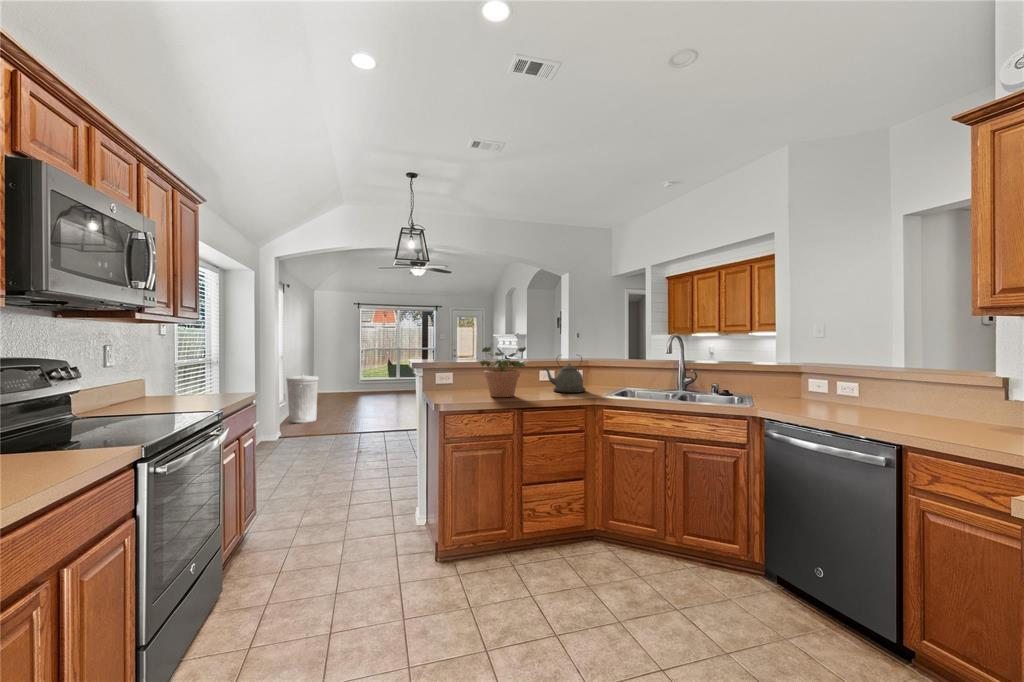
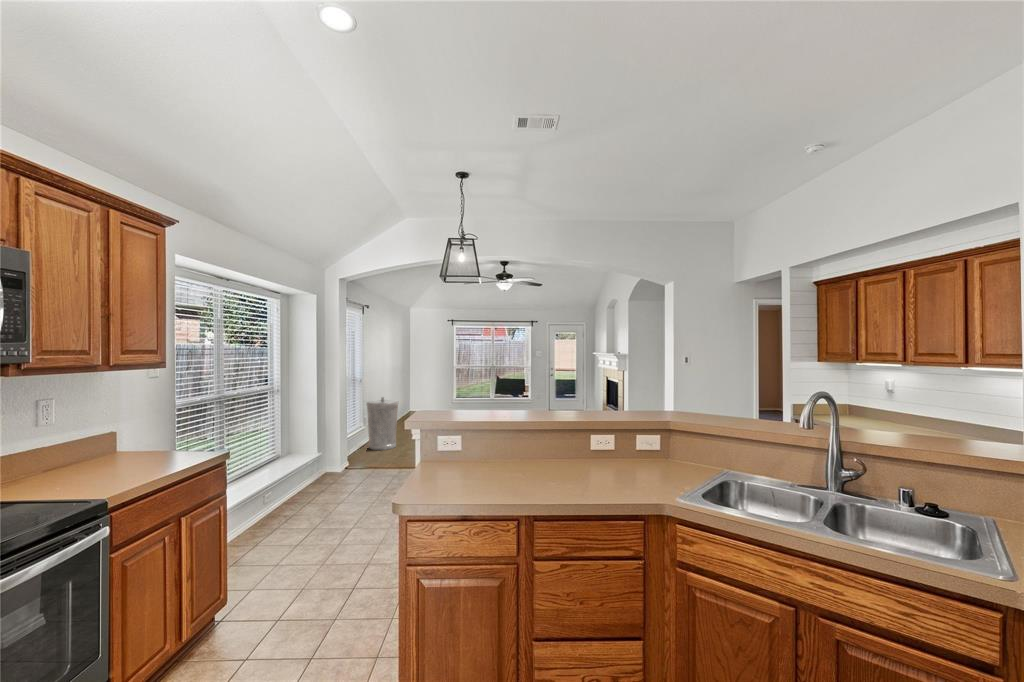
potted plant: present [478,347,526,397] -> none [478,403,563,488]
kettle: present [544,357,586,393] -> none [587,416,656,482]

